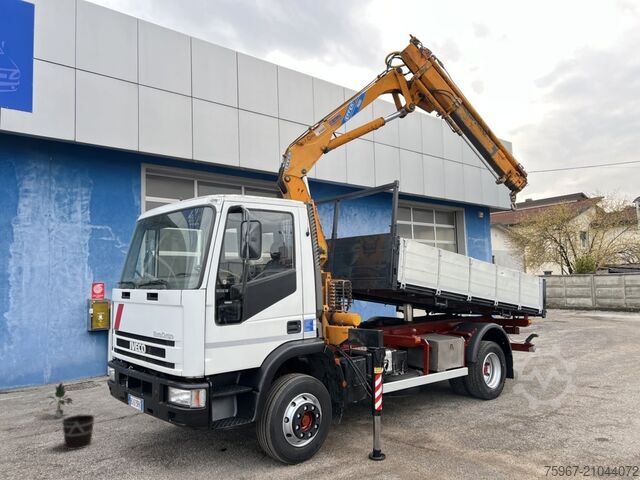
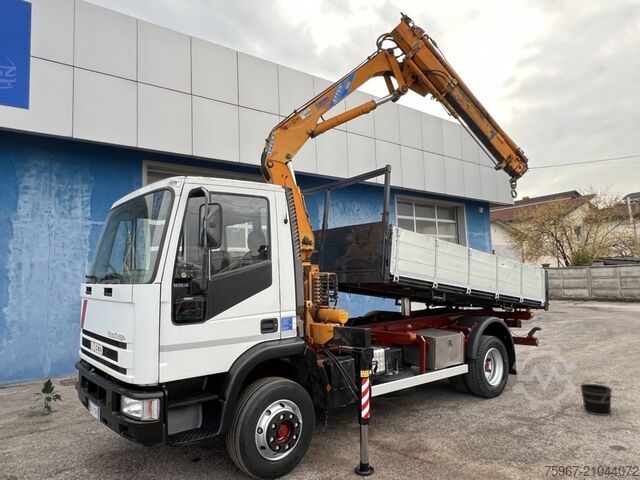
bucket: present [62,415,94,450] -> present [581,383,611,416]

